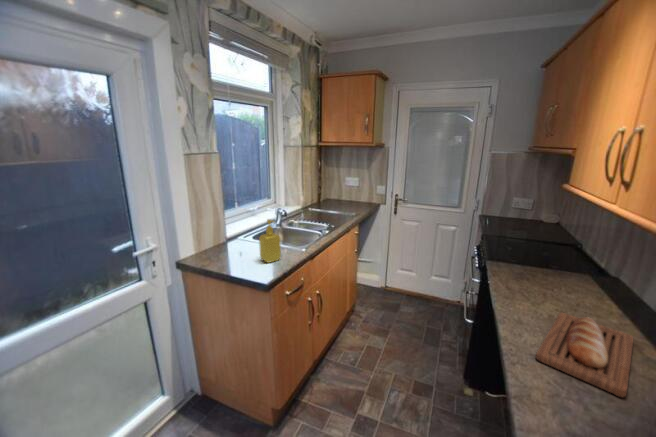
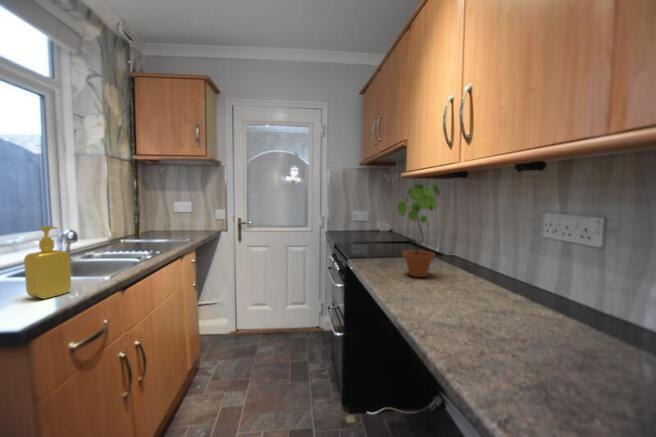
potted plant: none [543,207,603,302] -> present [397,183,440,277]
bread loaf: present [536,313,633,397] -> none [426,277,508,331]

